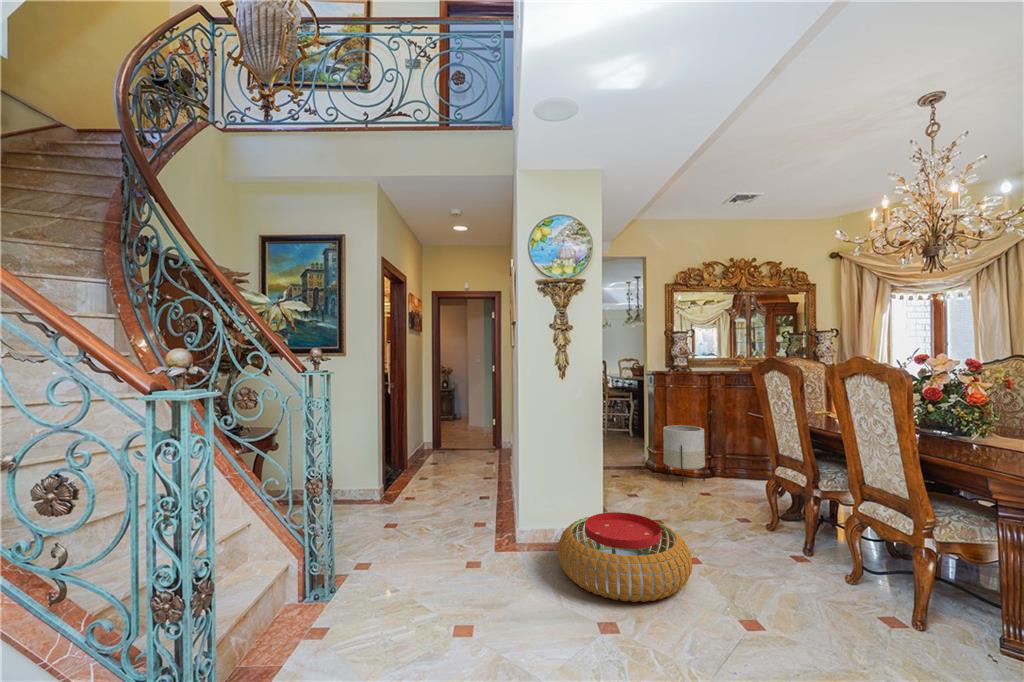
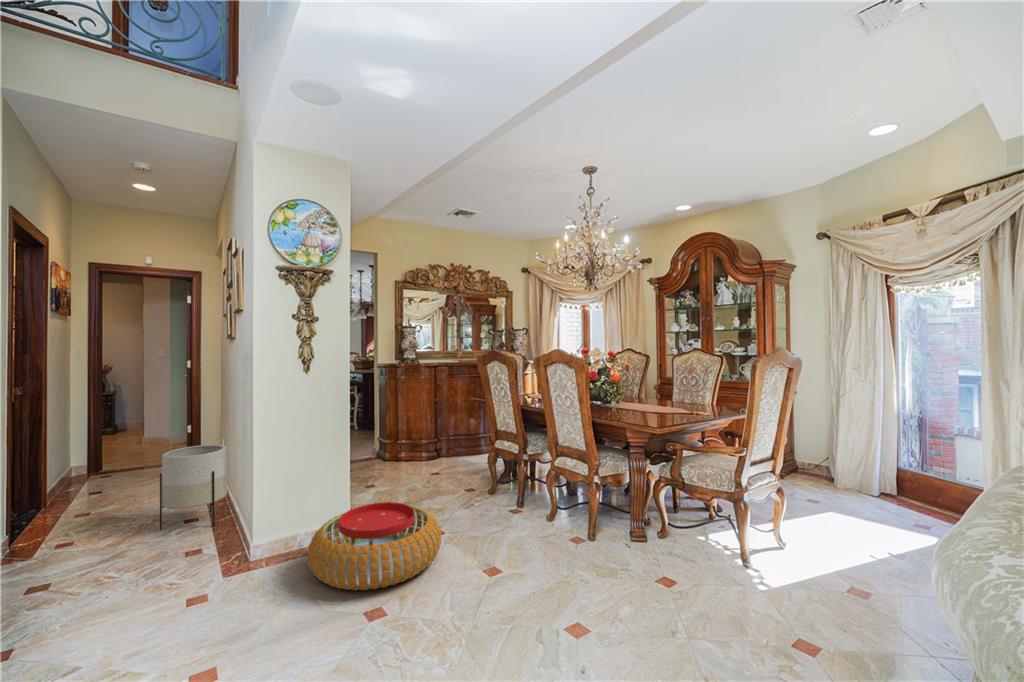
planter: present [663,425,705,486] -> present [160,445,227,529]

